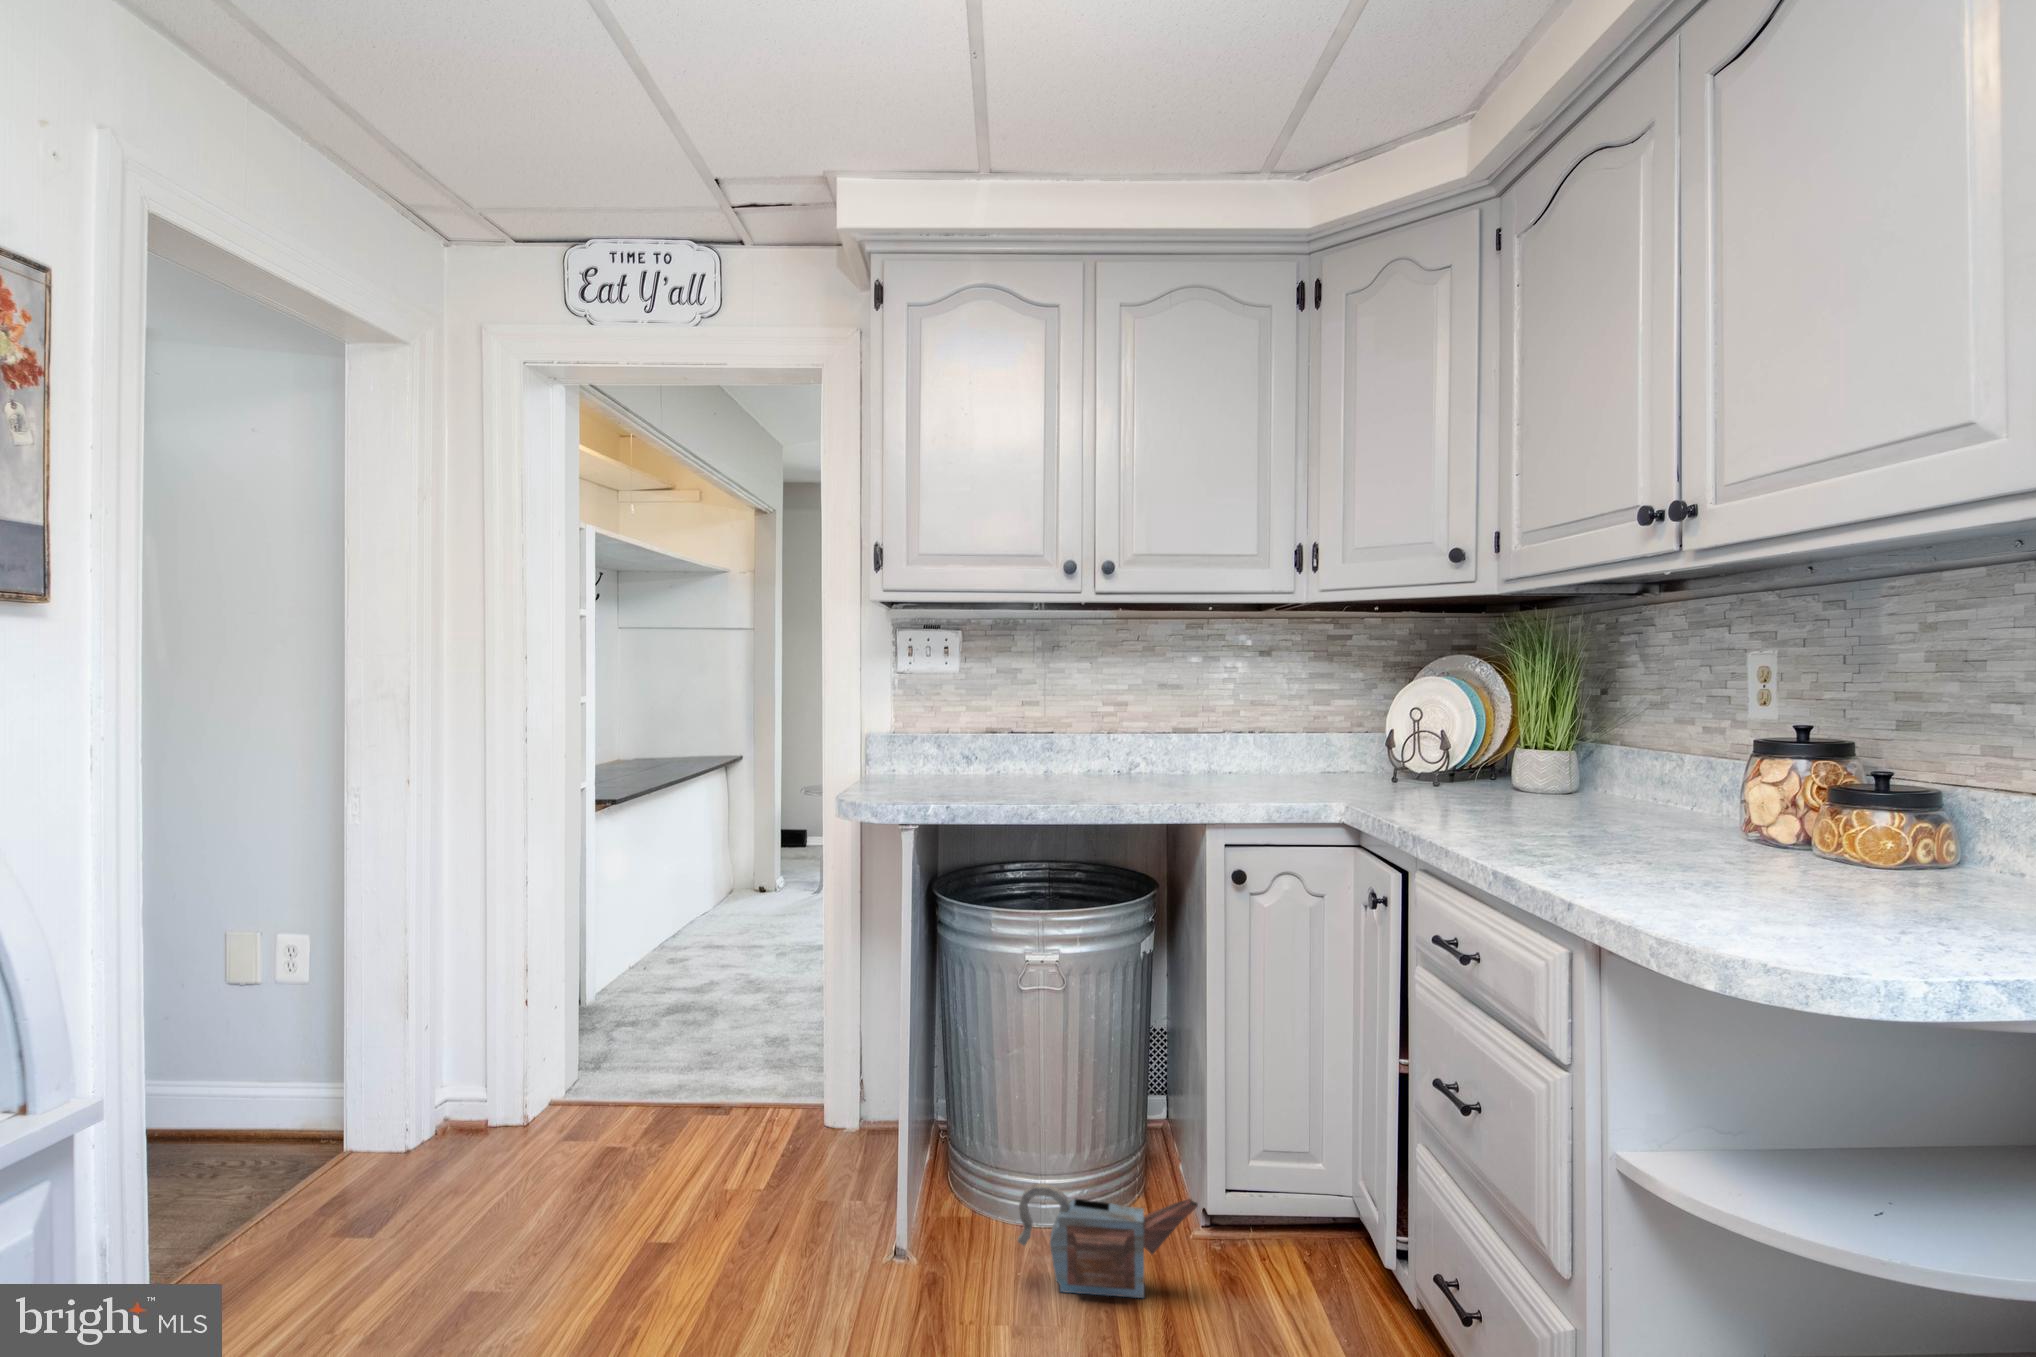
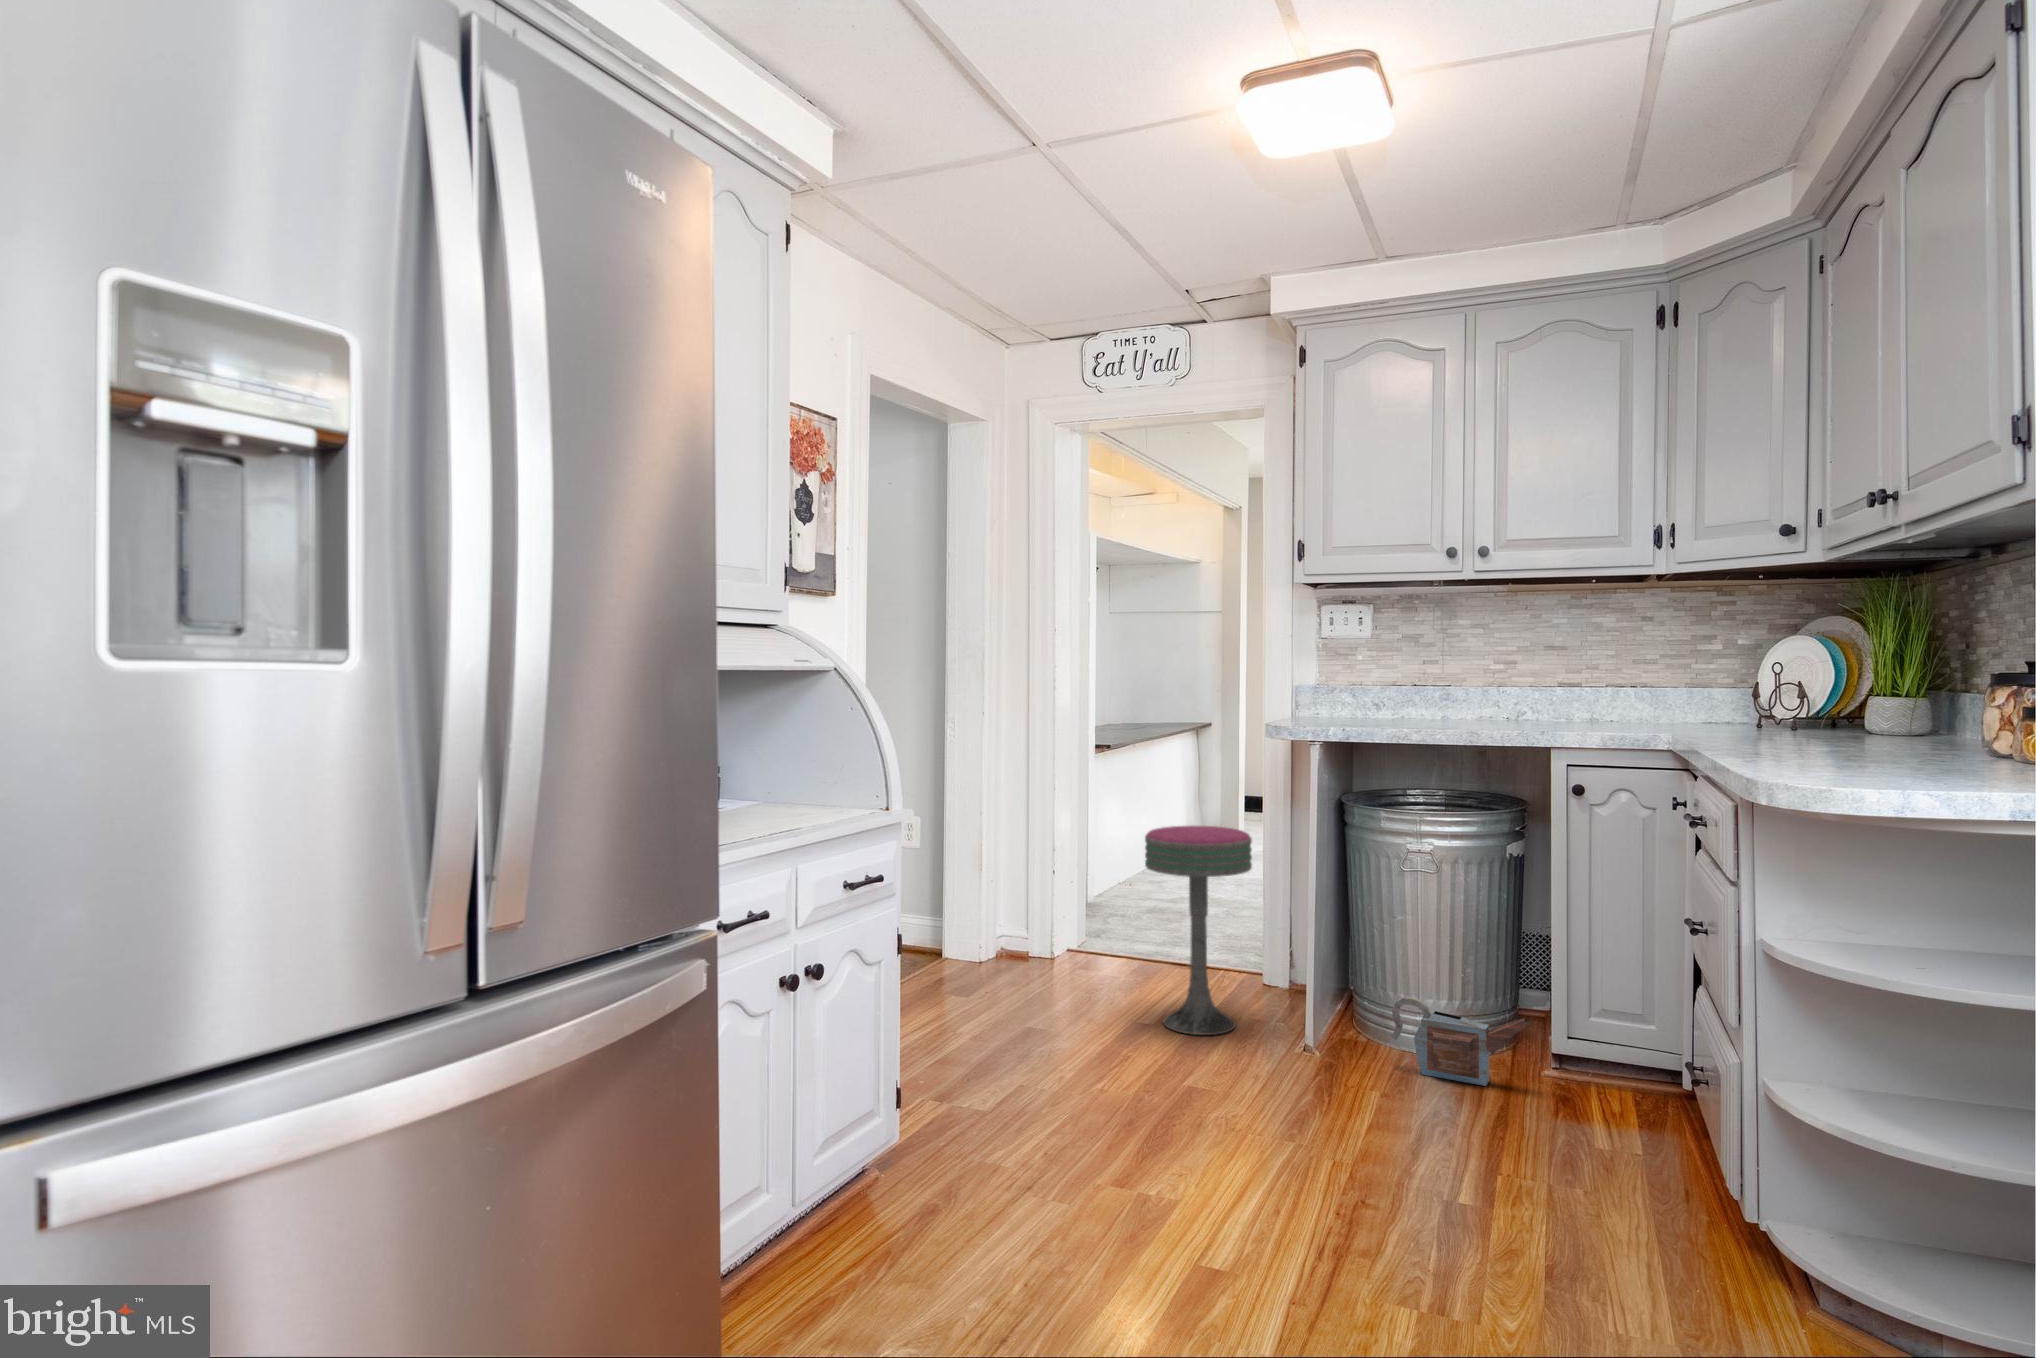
bar stool: none [657,945,819,1277] -> present [1145,825,1252,1035]

